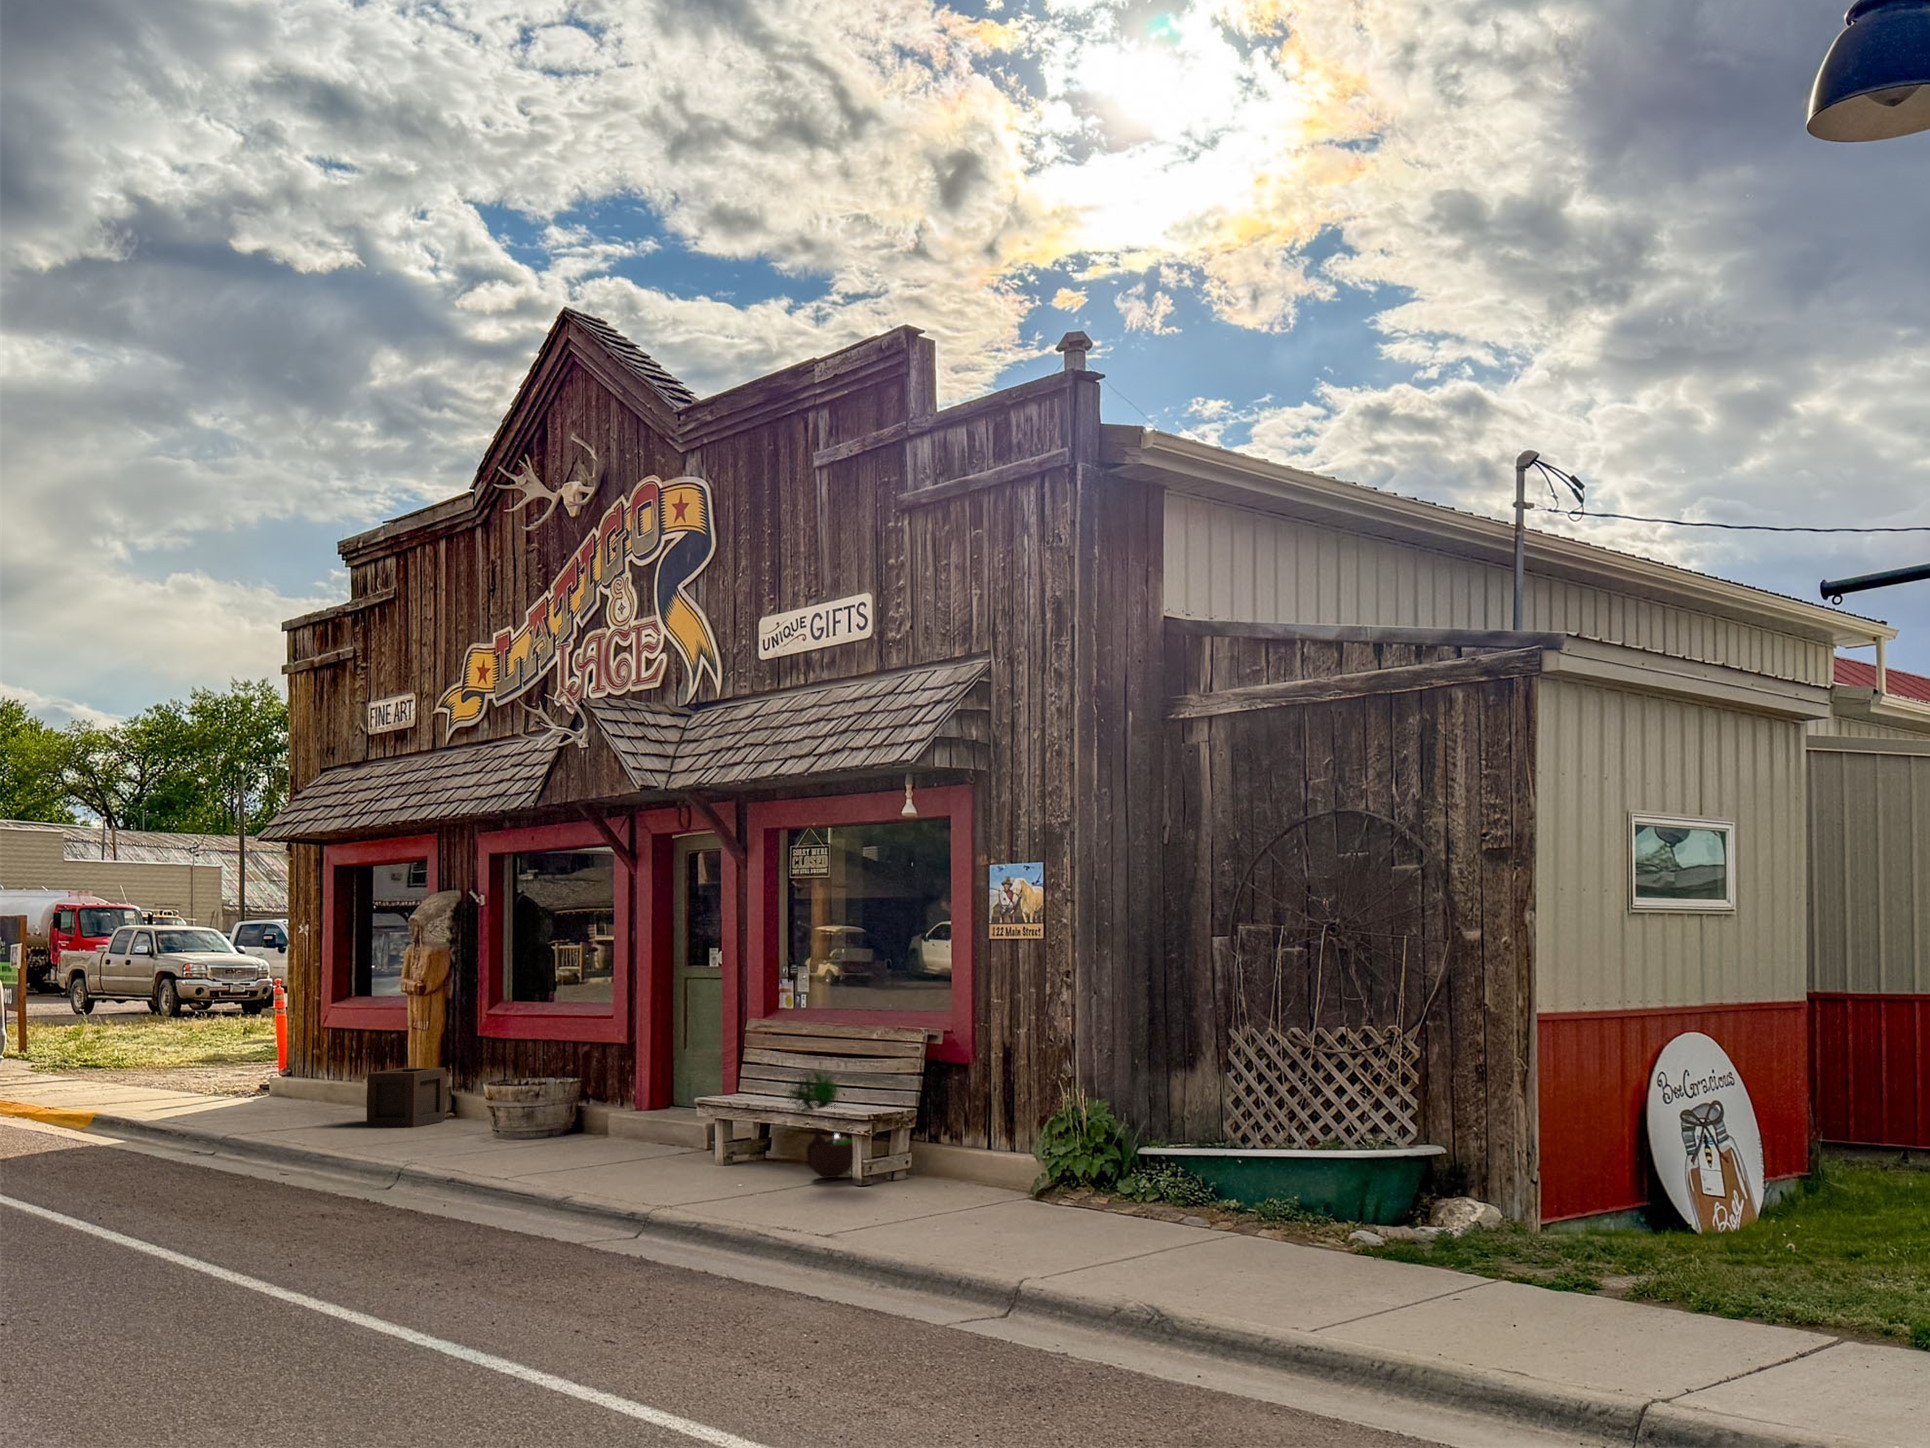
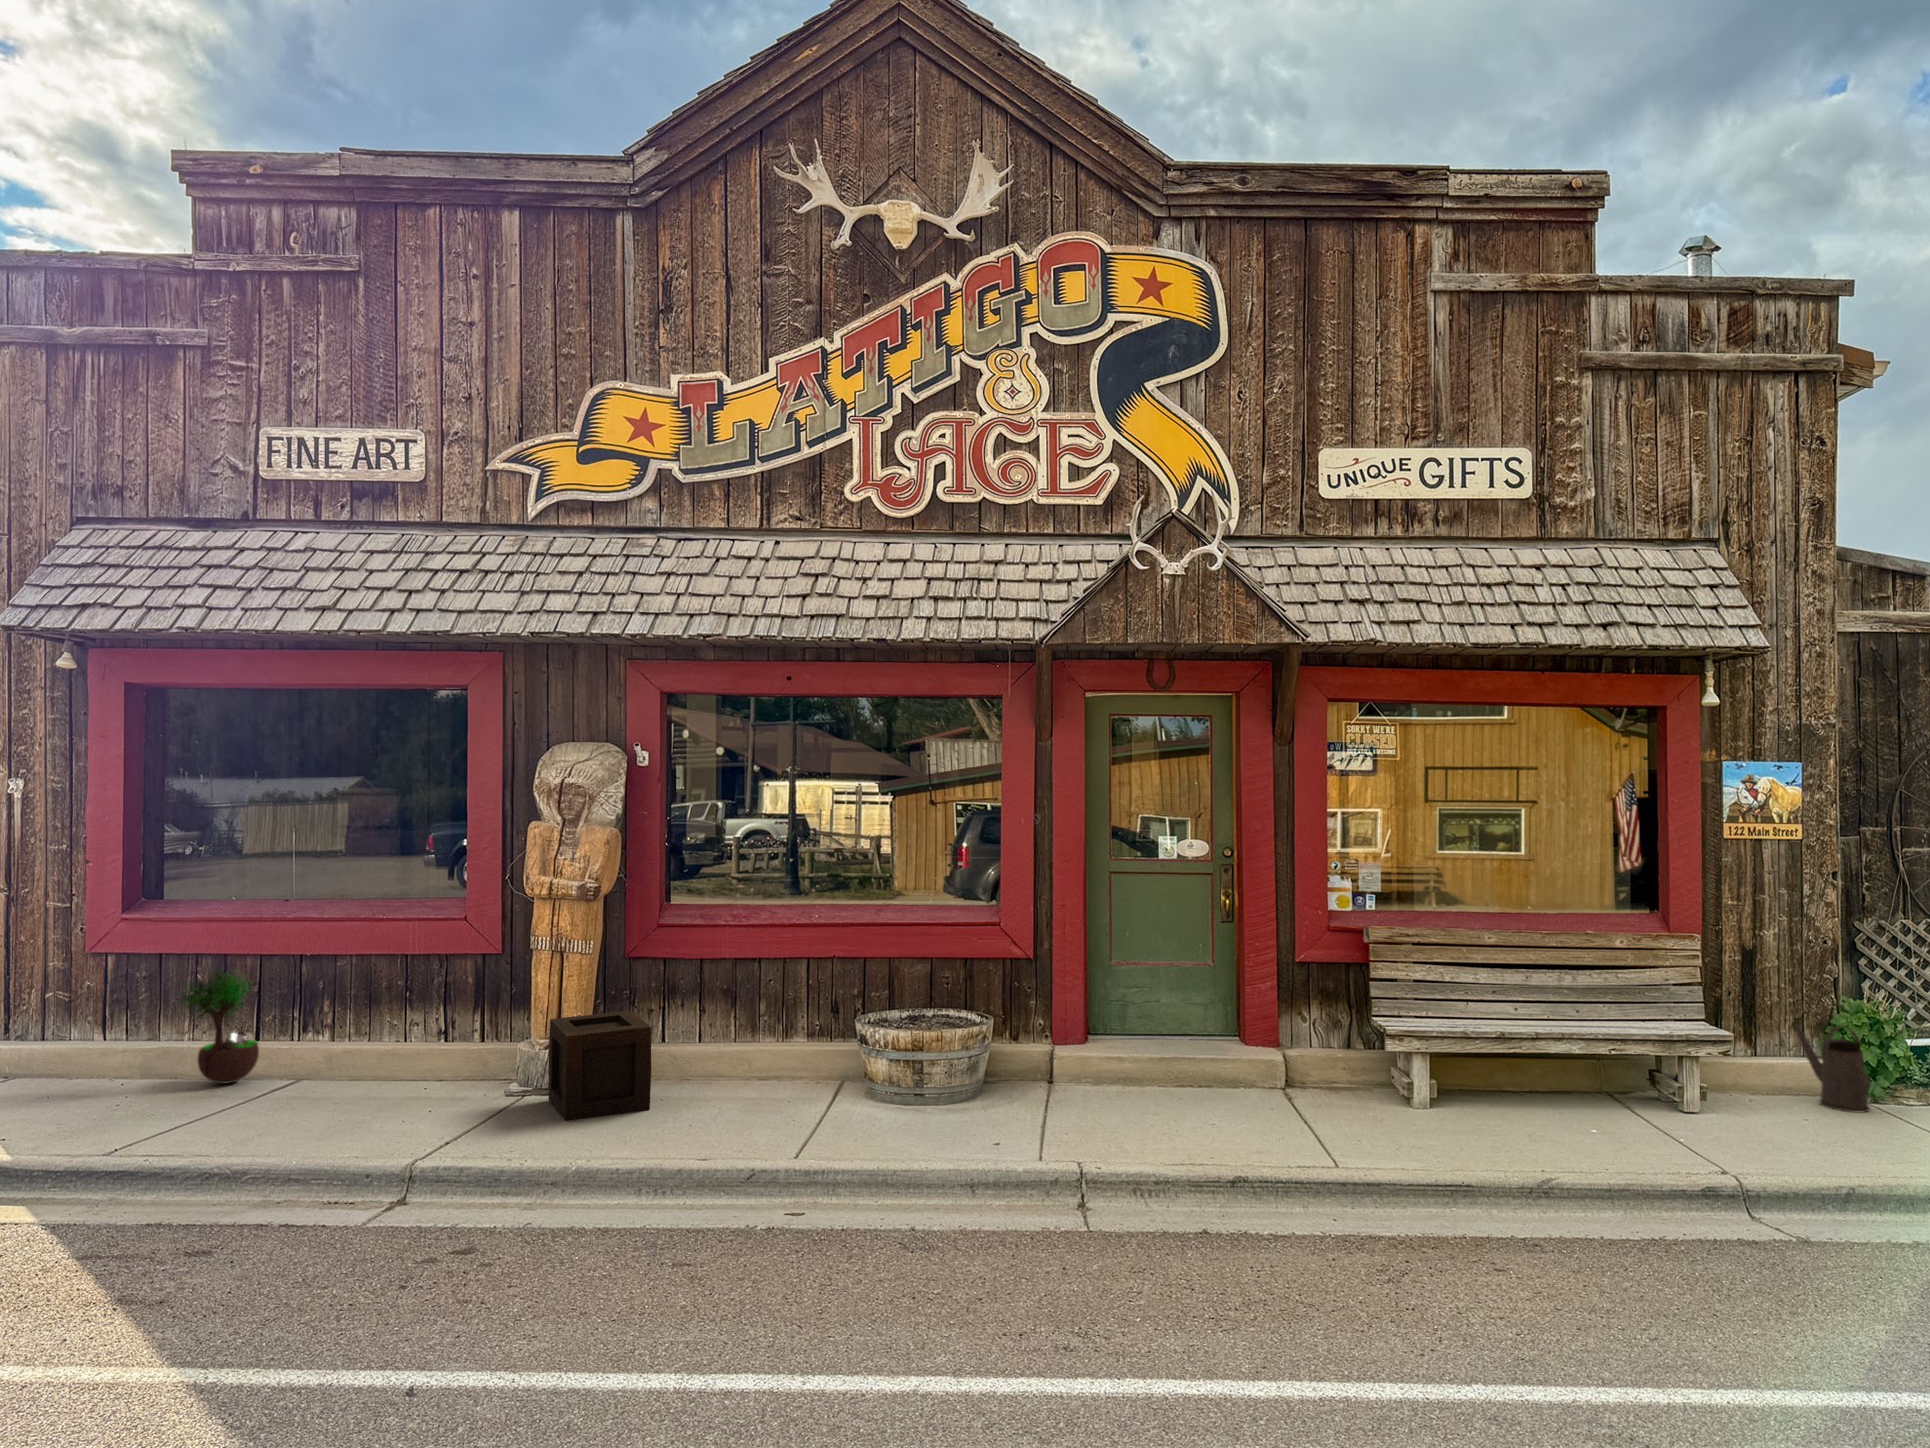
potted tree: present [785,1070,853,1178] -> present [177,970,259,1084]
watering can: none [966,1120,1033,1203] -> present [1794,1024,1870,1113]

